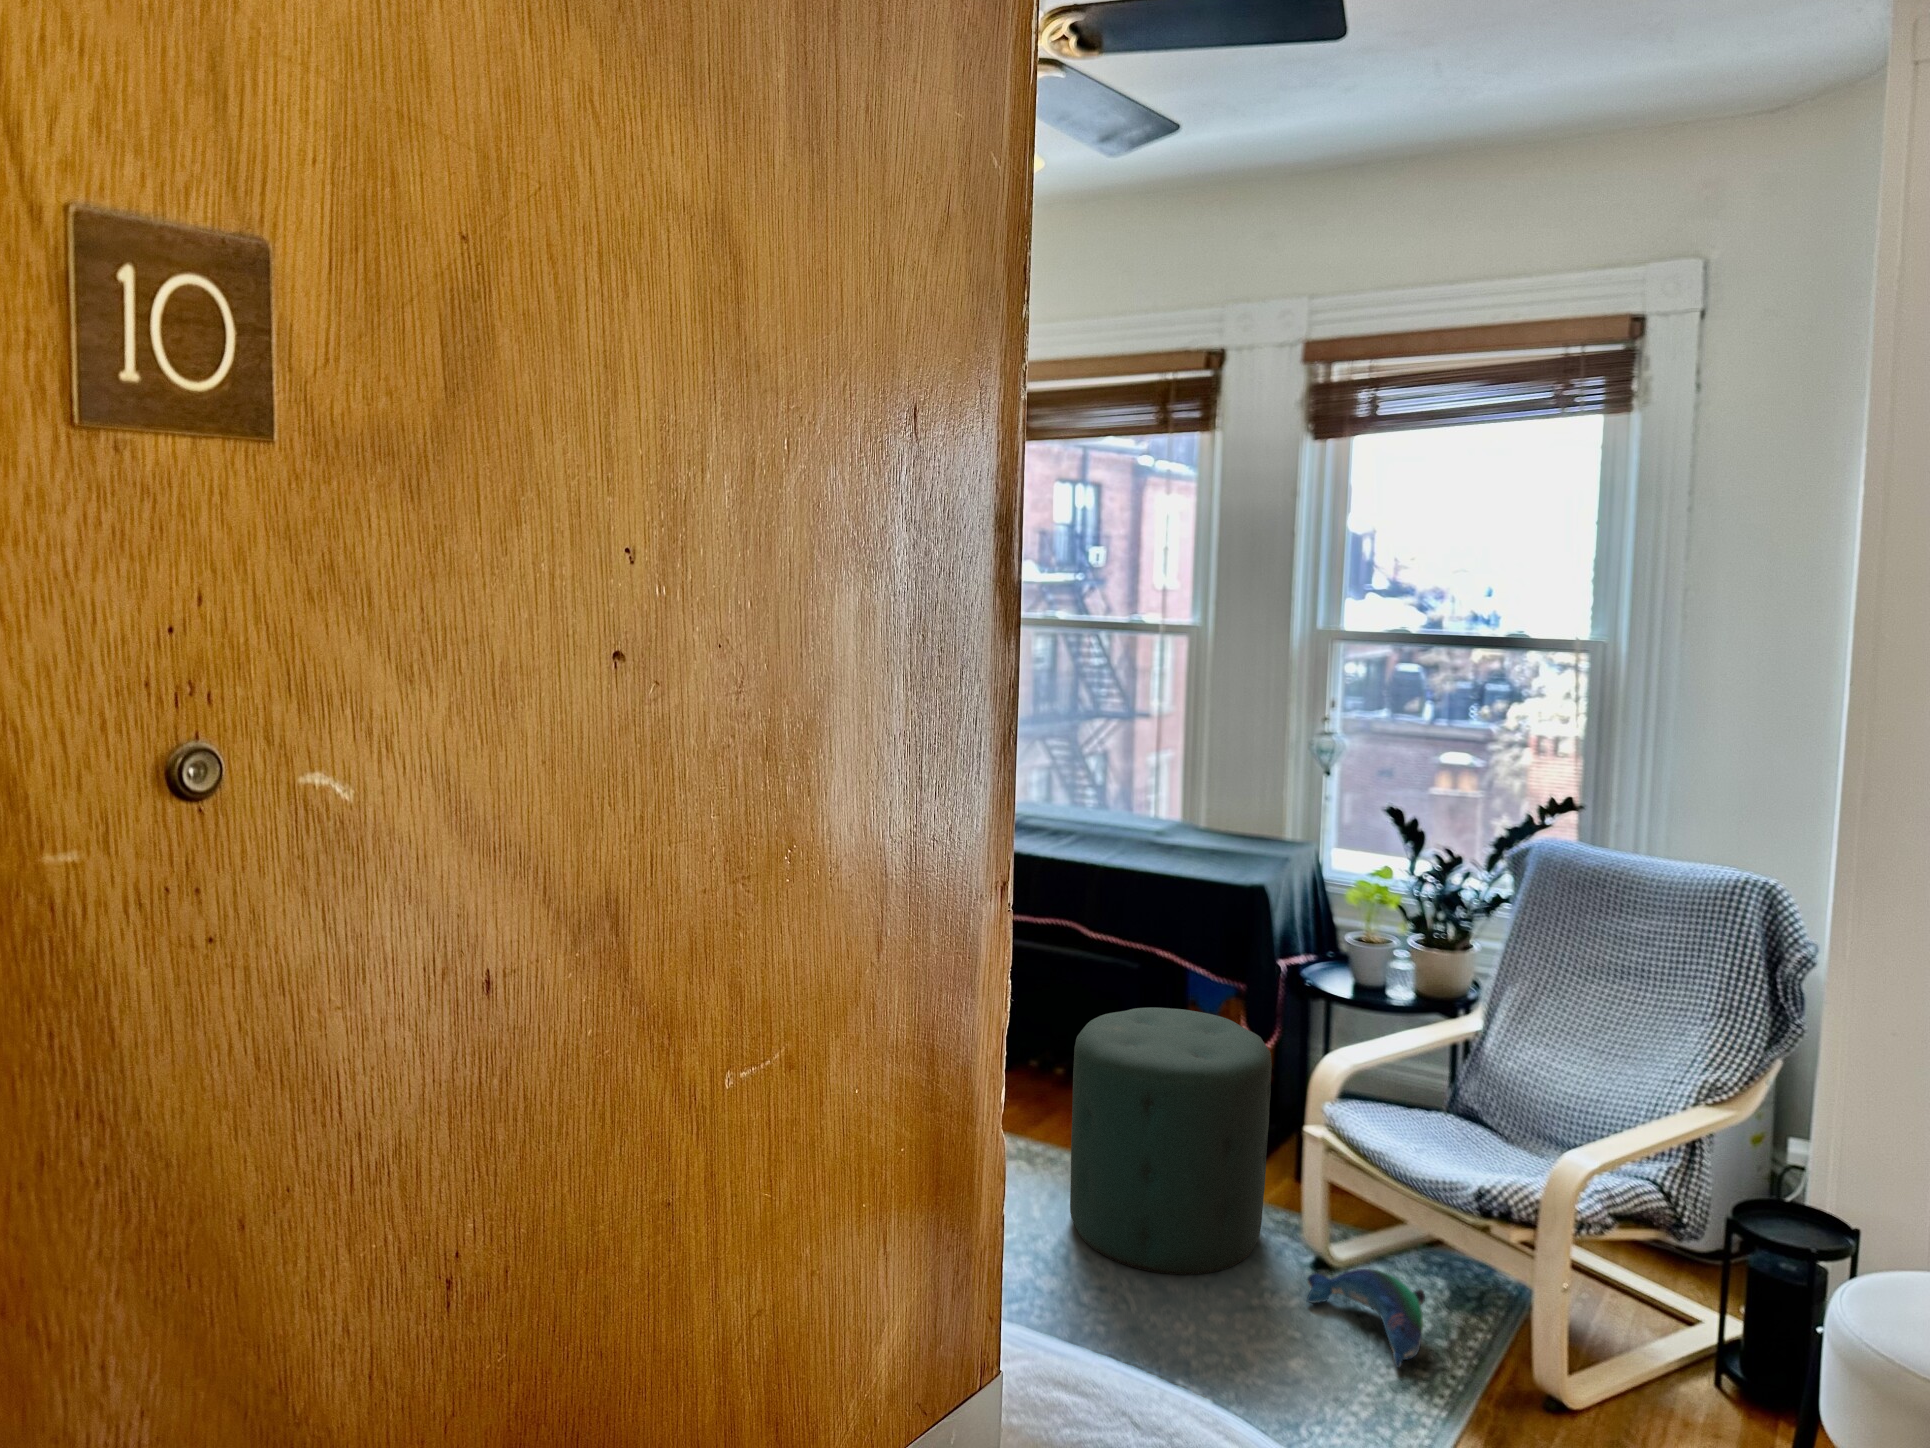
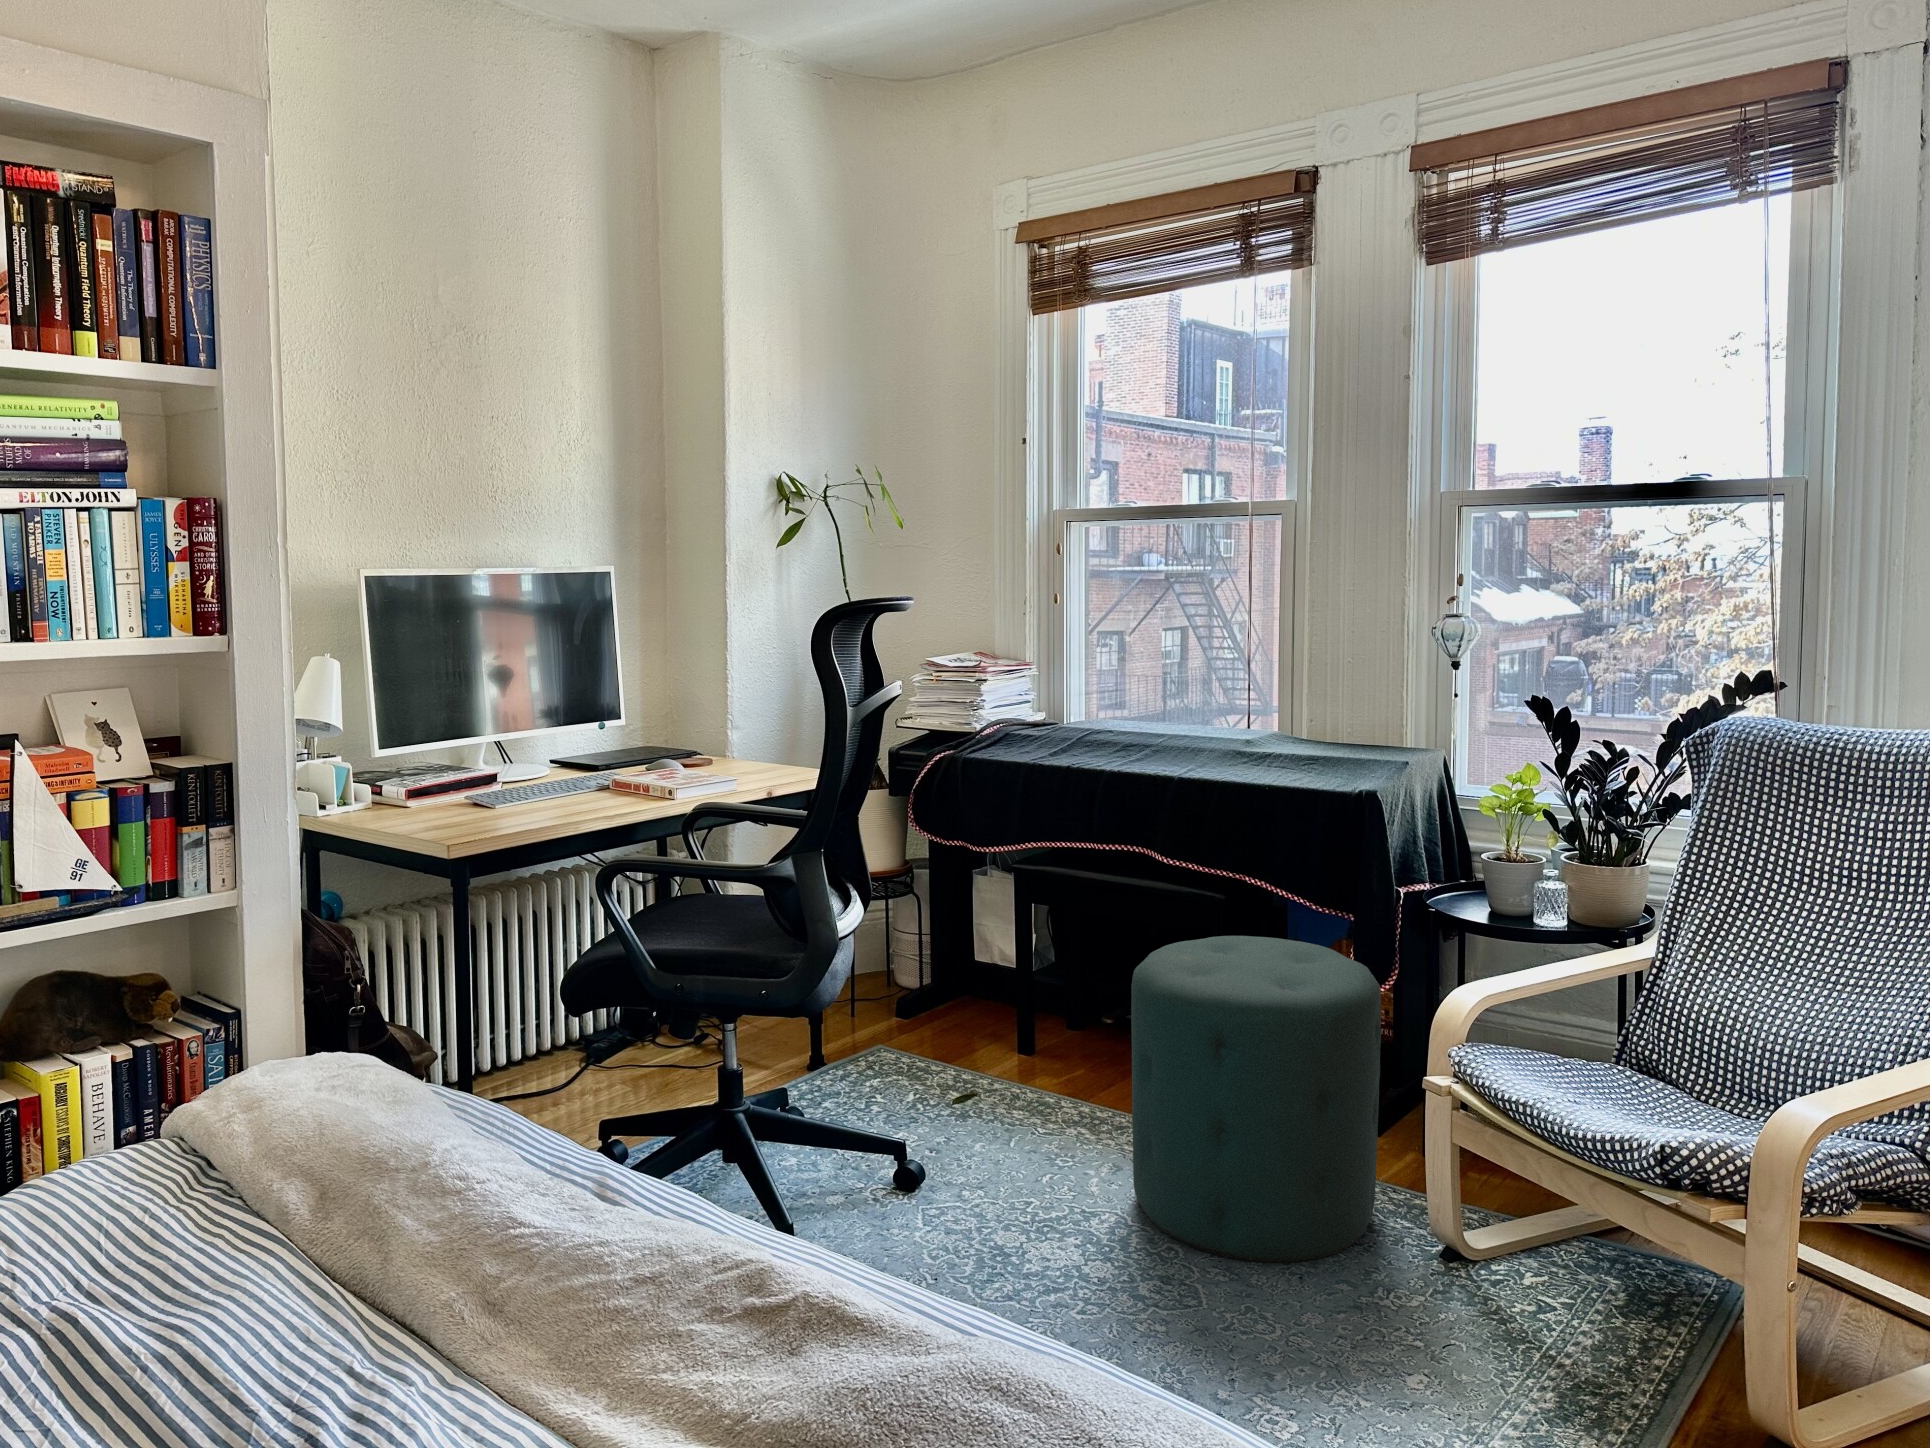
plush toy: present [1307,1269,1425,1368] -> none [1431,1259,1590,1391]

